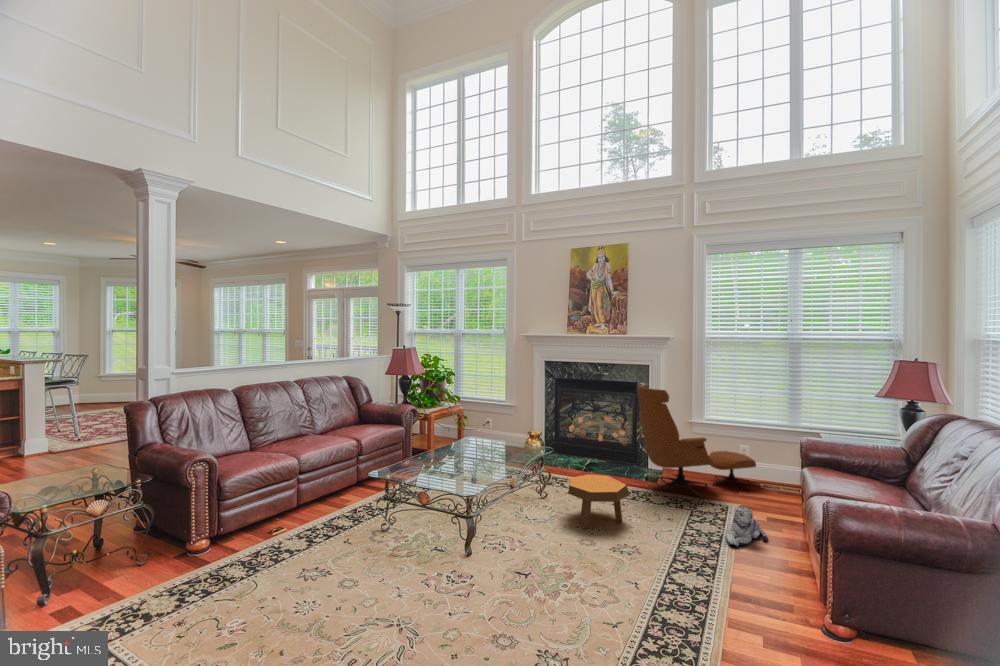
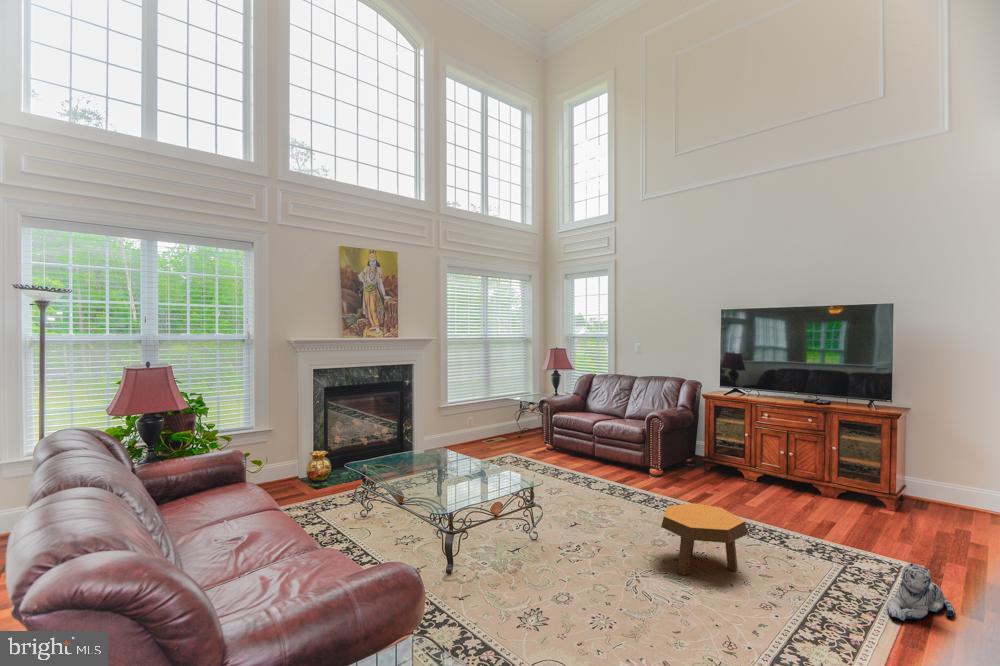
lounge chair: present [637,385,756,499] -> none [773,386,956,549]

